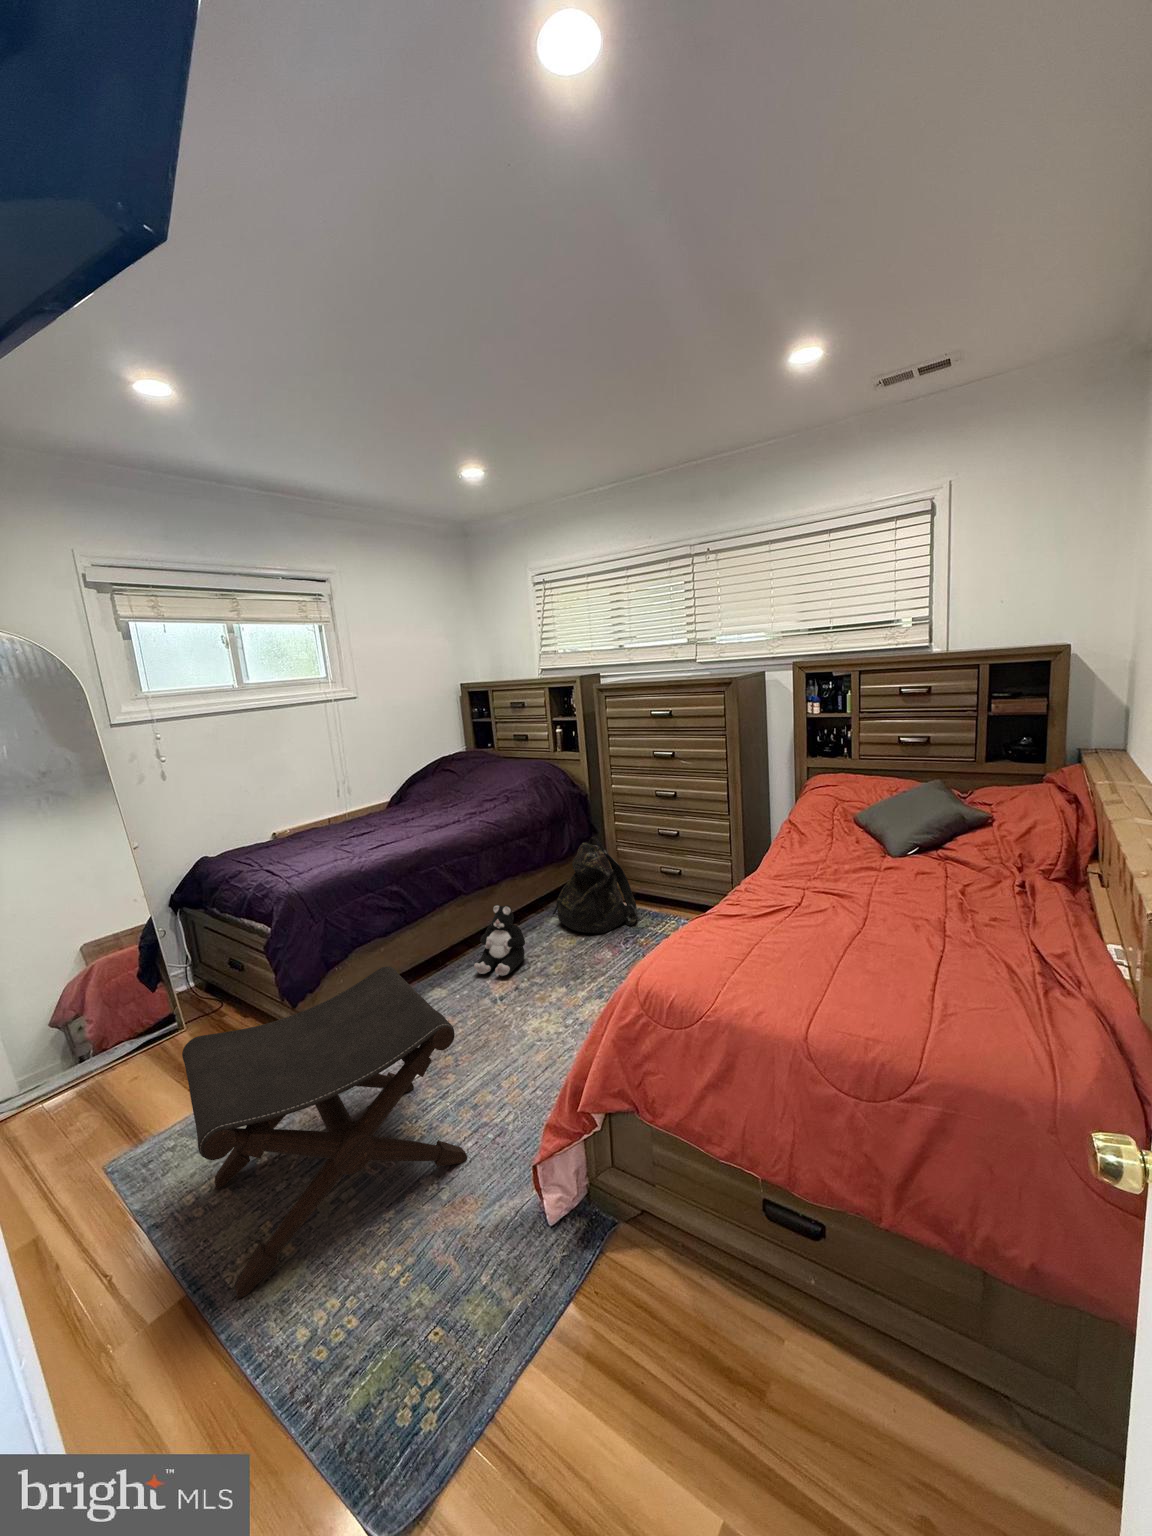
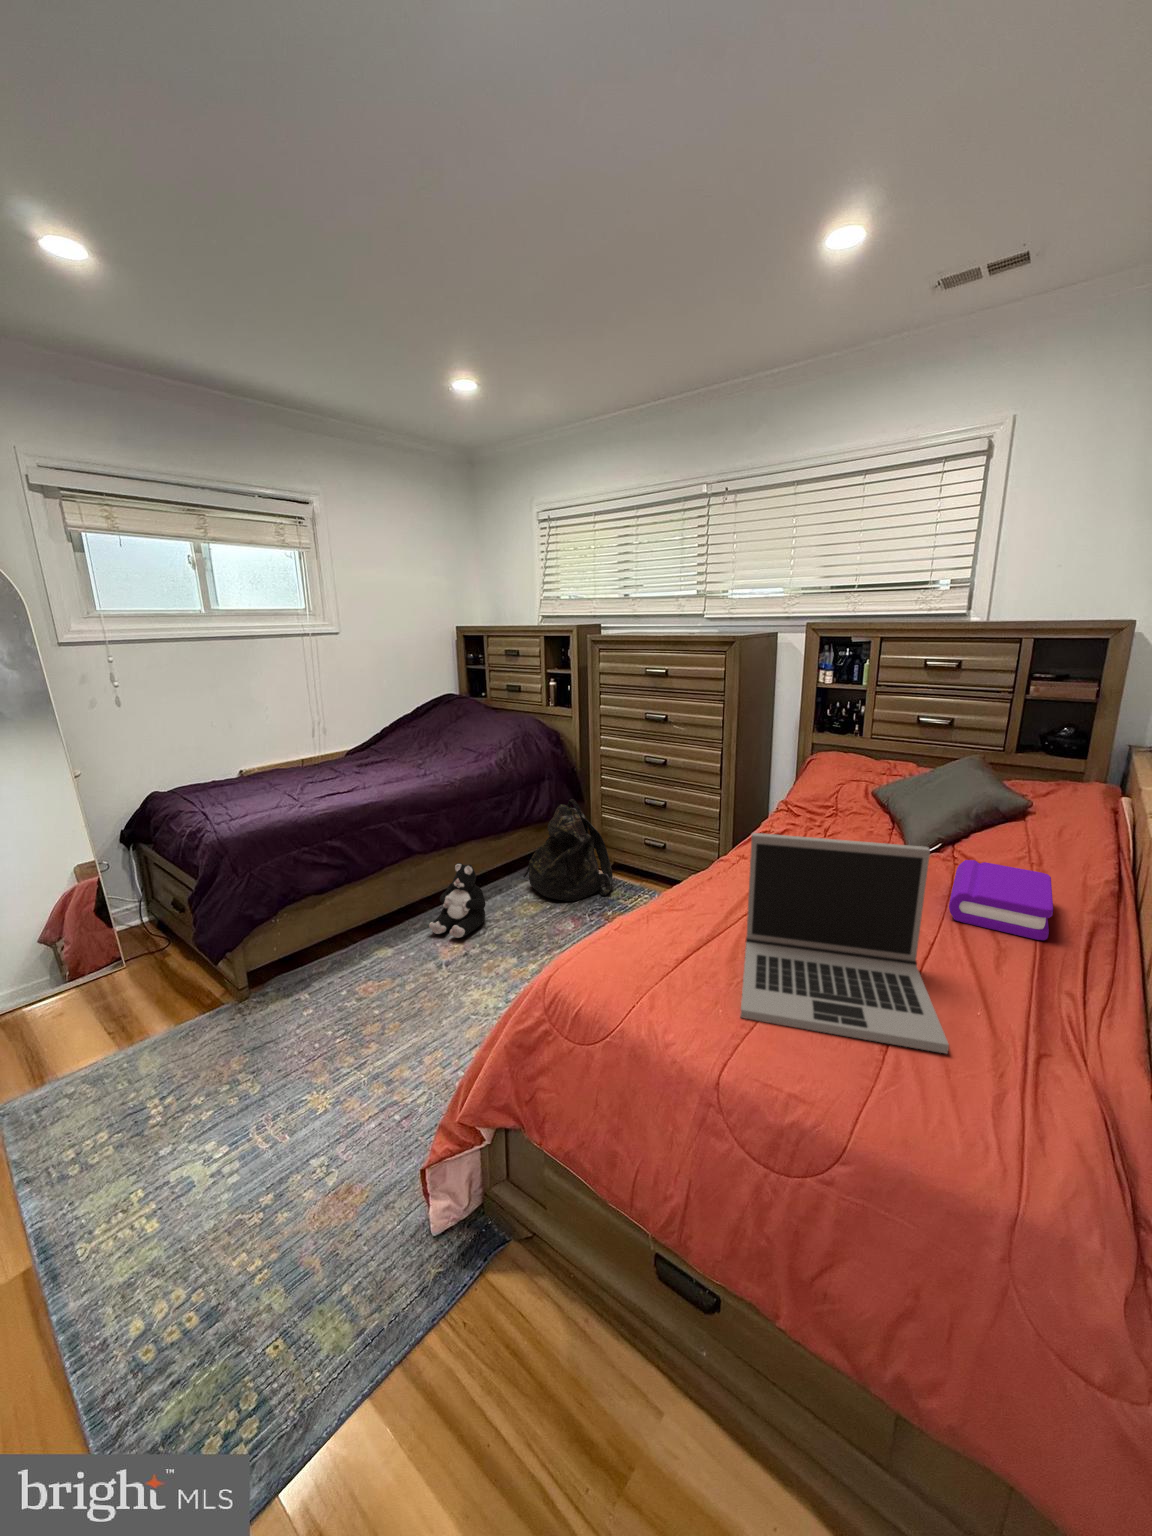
laptop: none [795,842,979,1002] -> present [740,833,949,1054]
book: none [957,855,1042,914] -> present [949,860,1053,940]
footstool: present [182,967,467,1299] -> none [26,924,367,1276]

